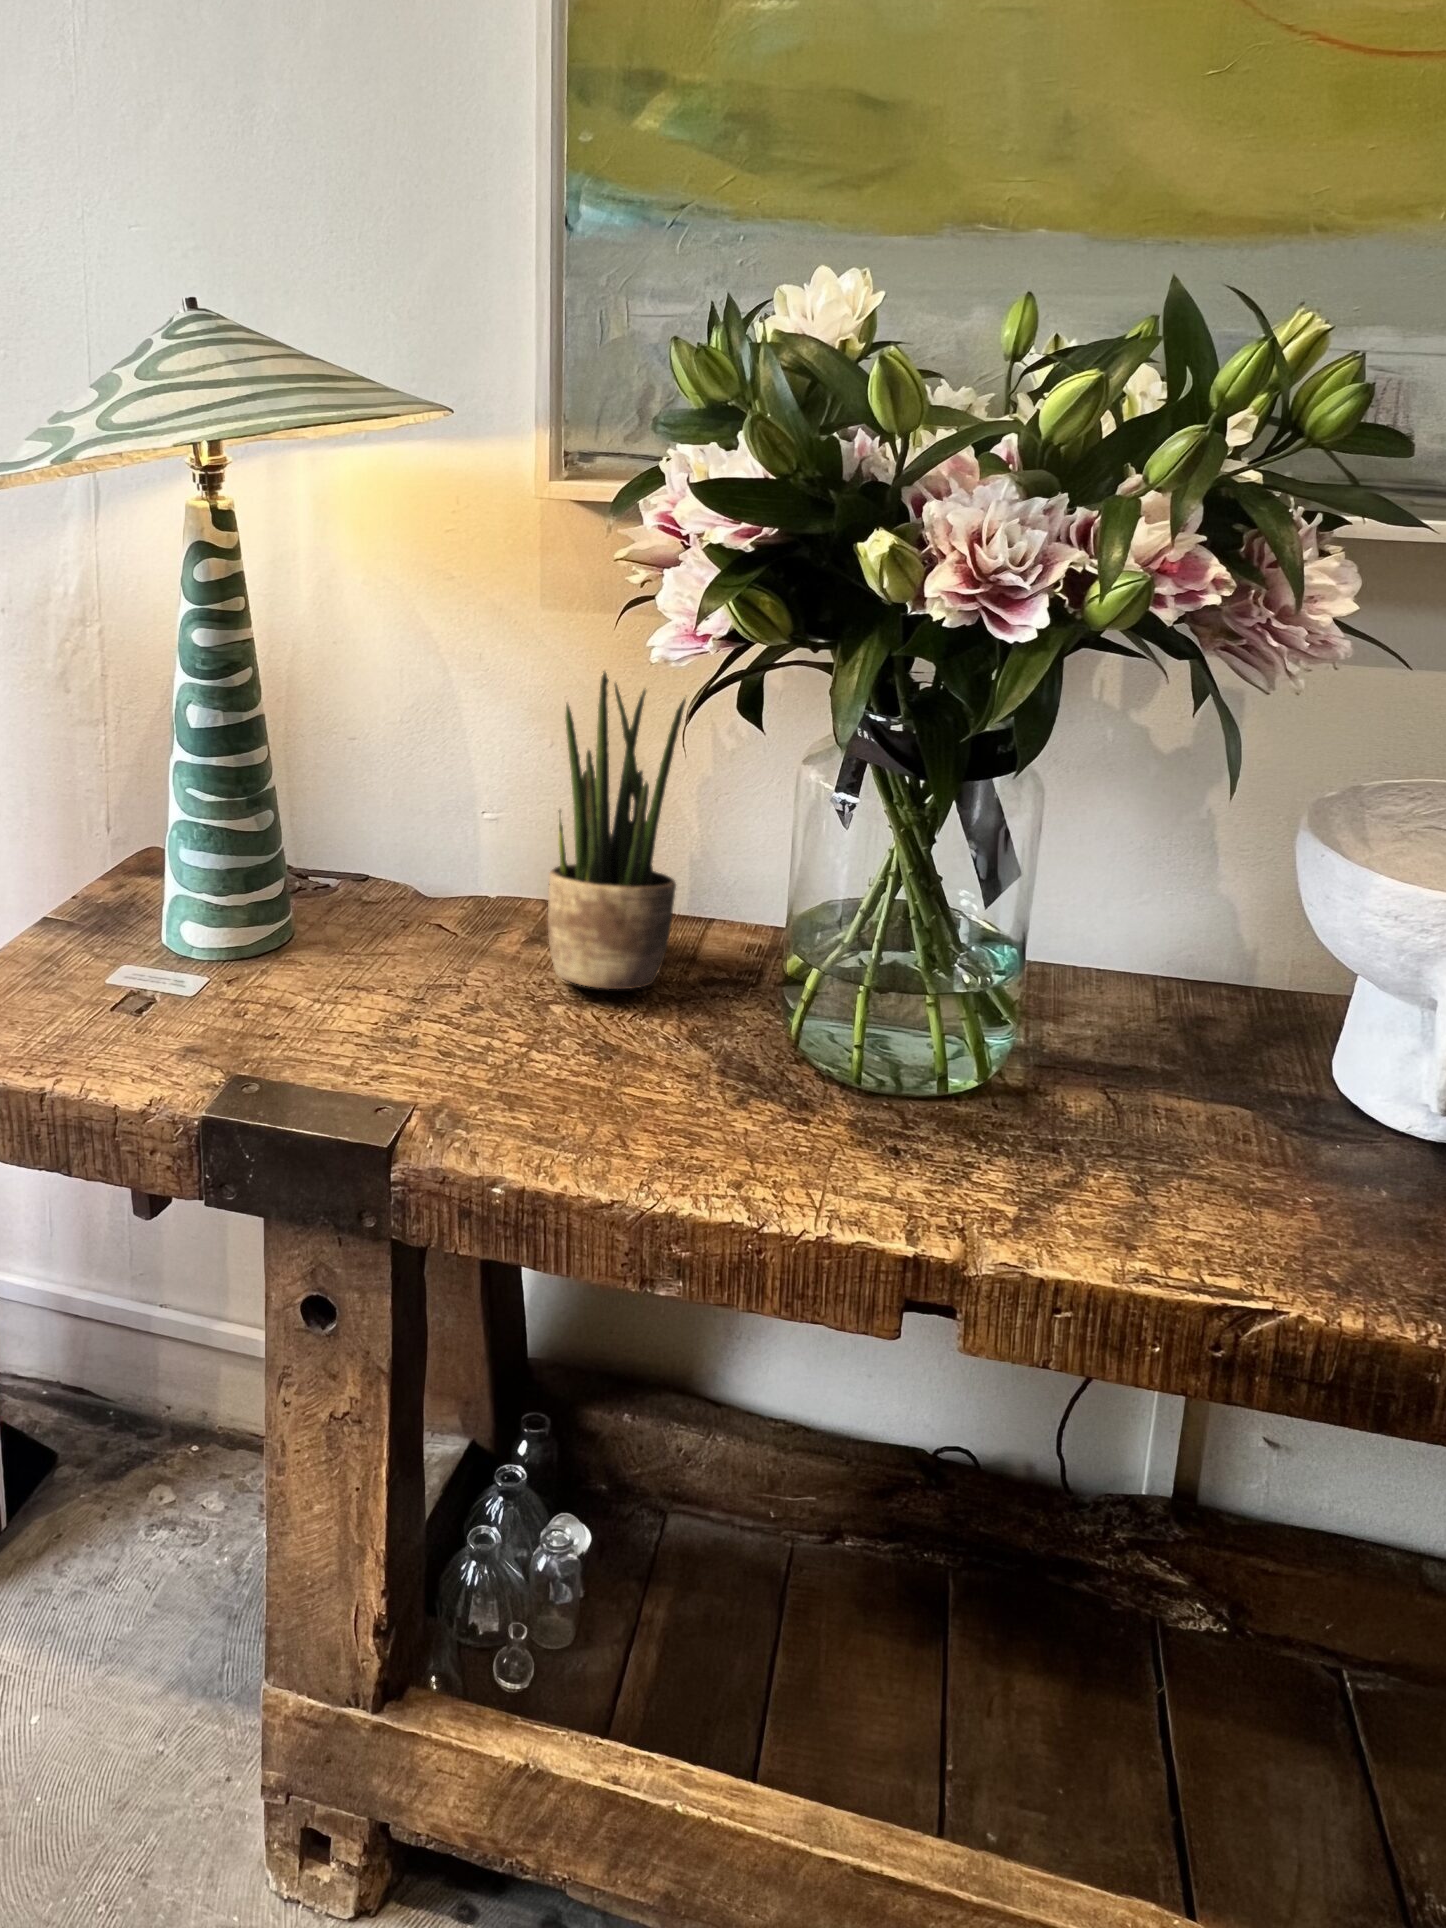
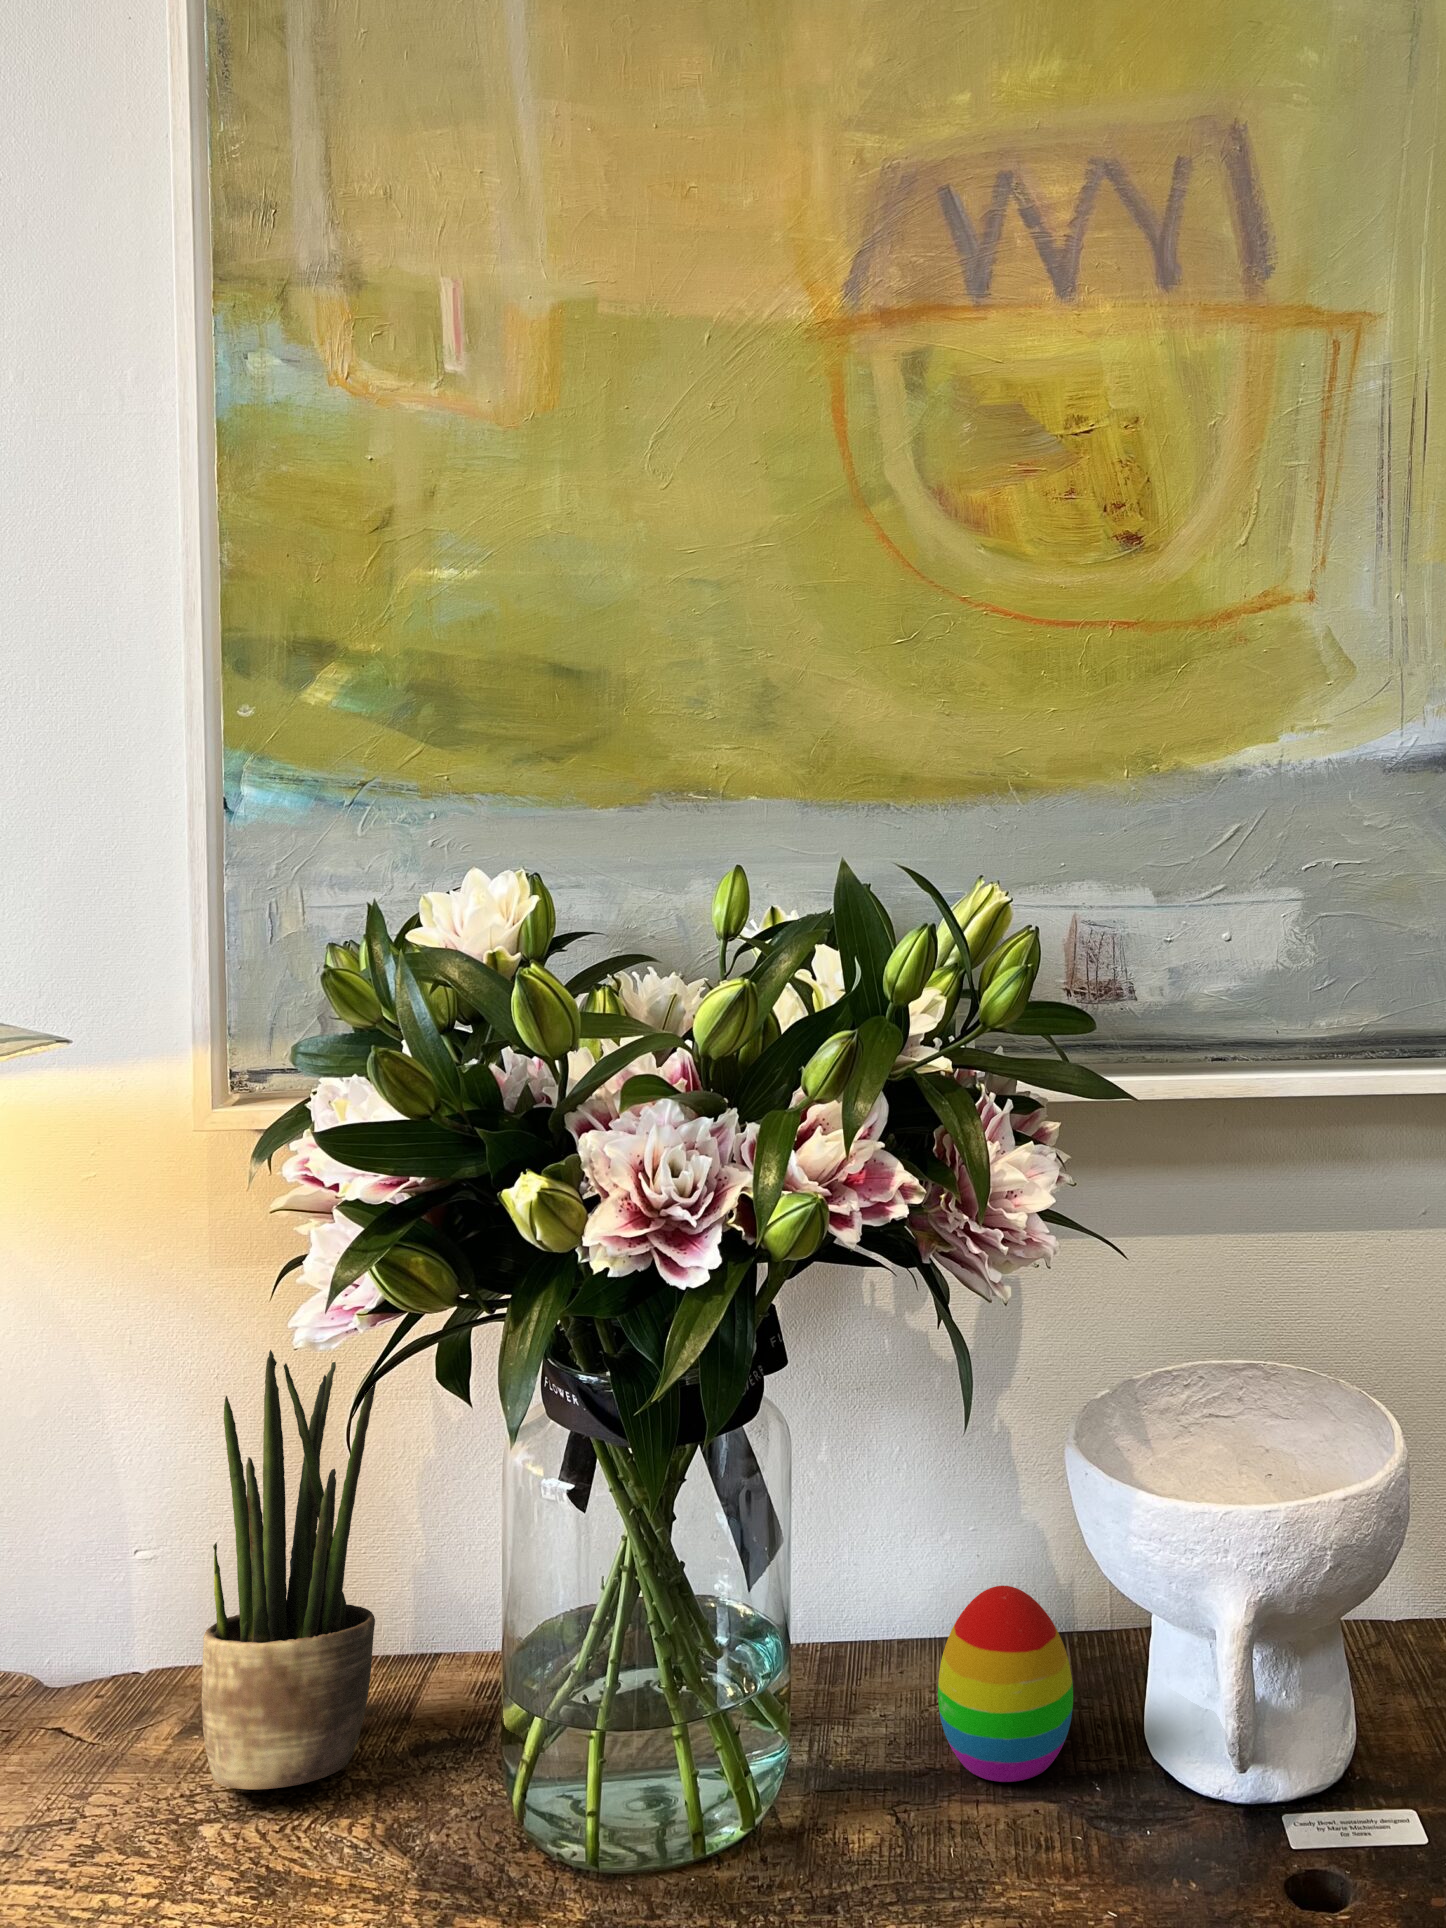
decorative egg: none [1148,939,1274,1091] -> present [938,1586,1073,1782]

